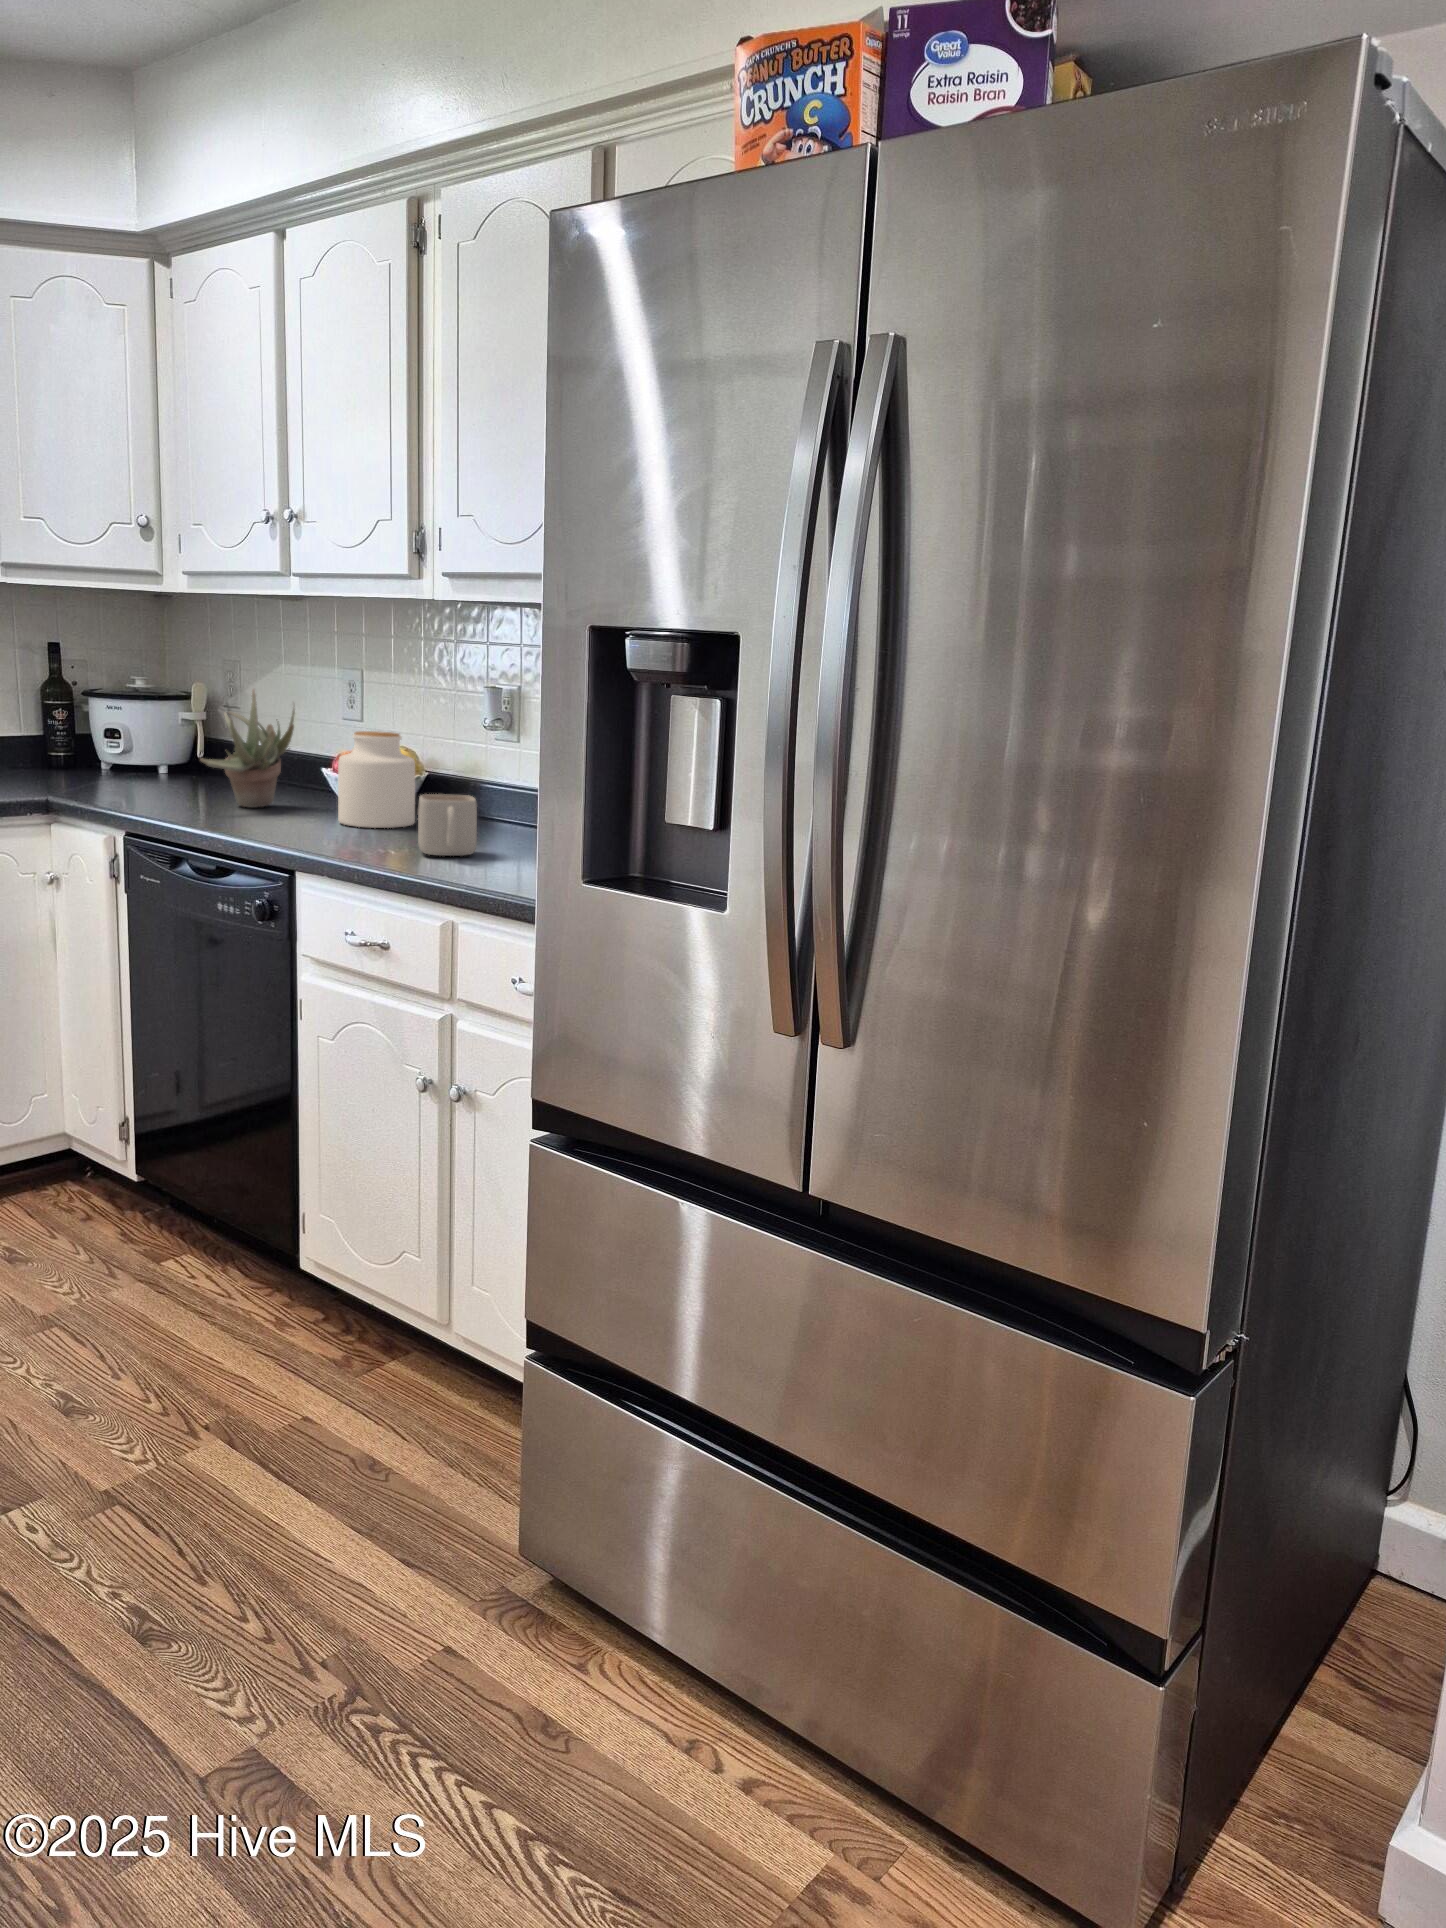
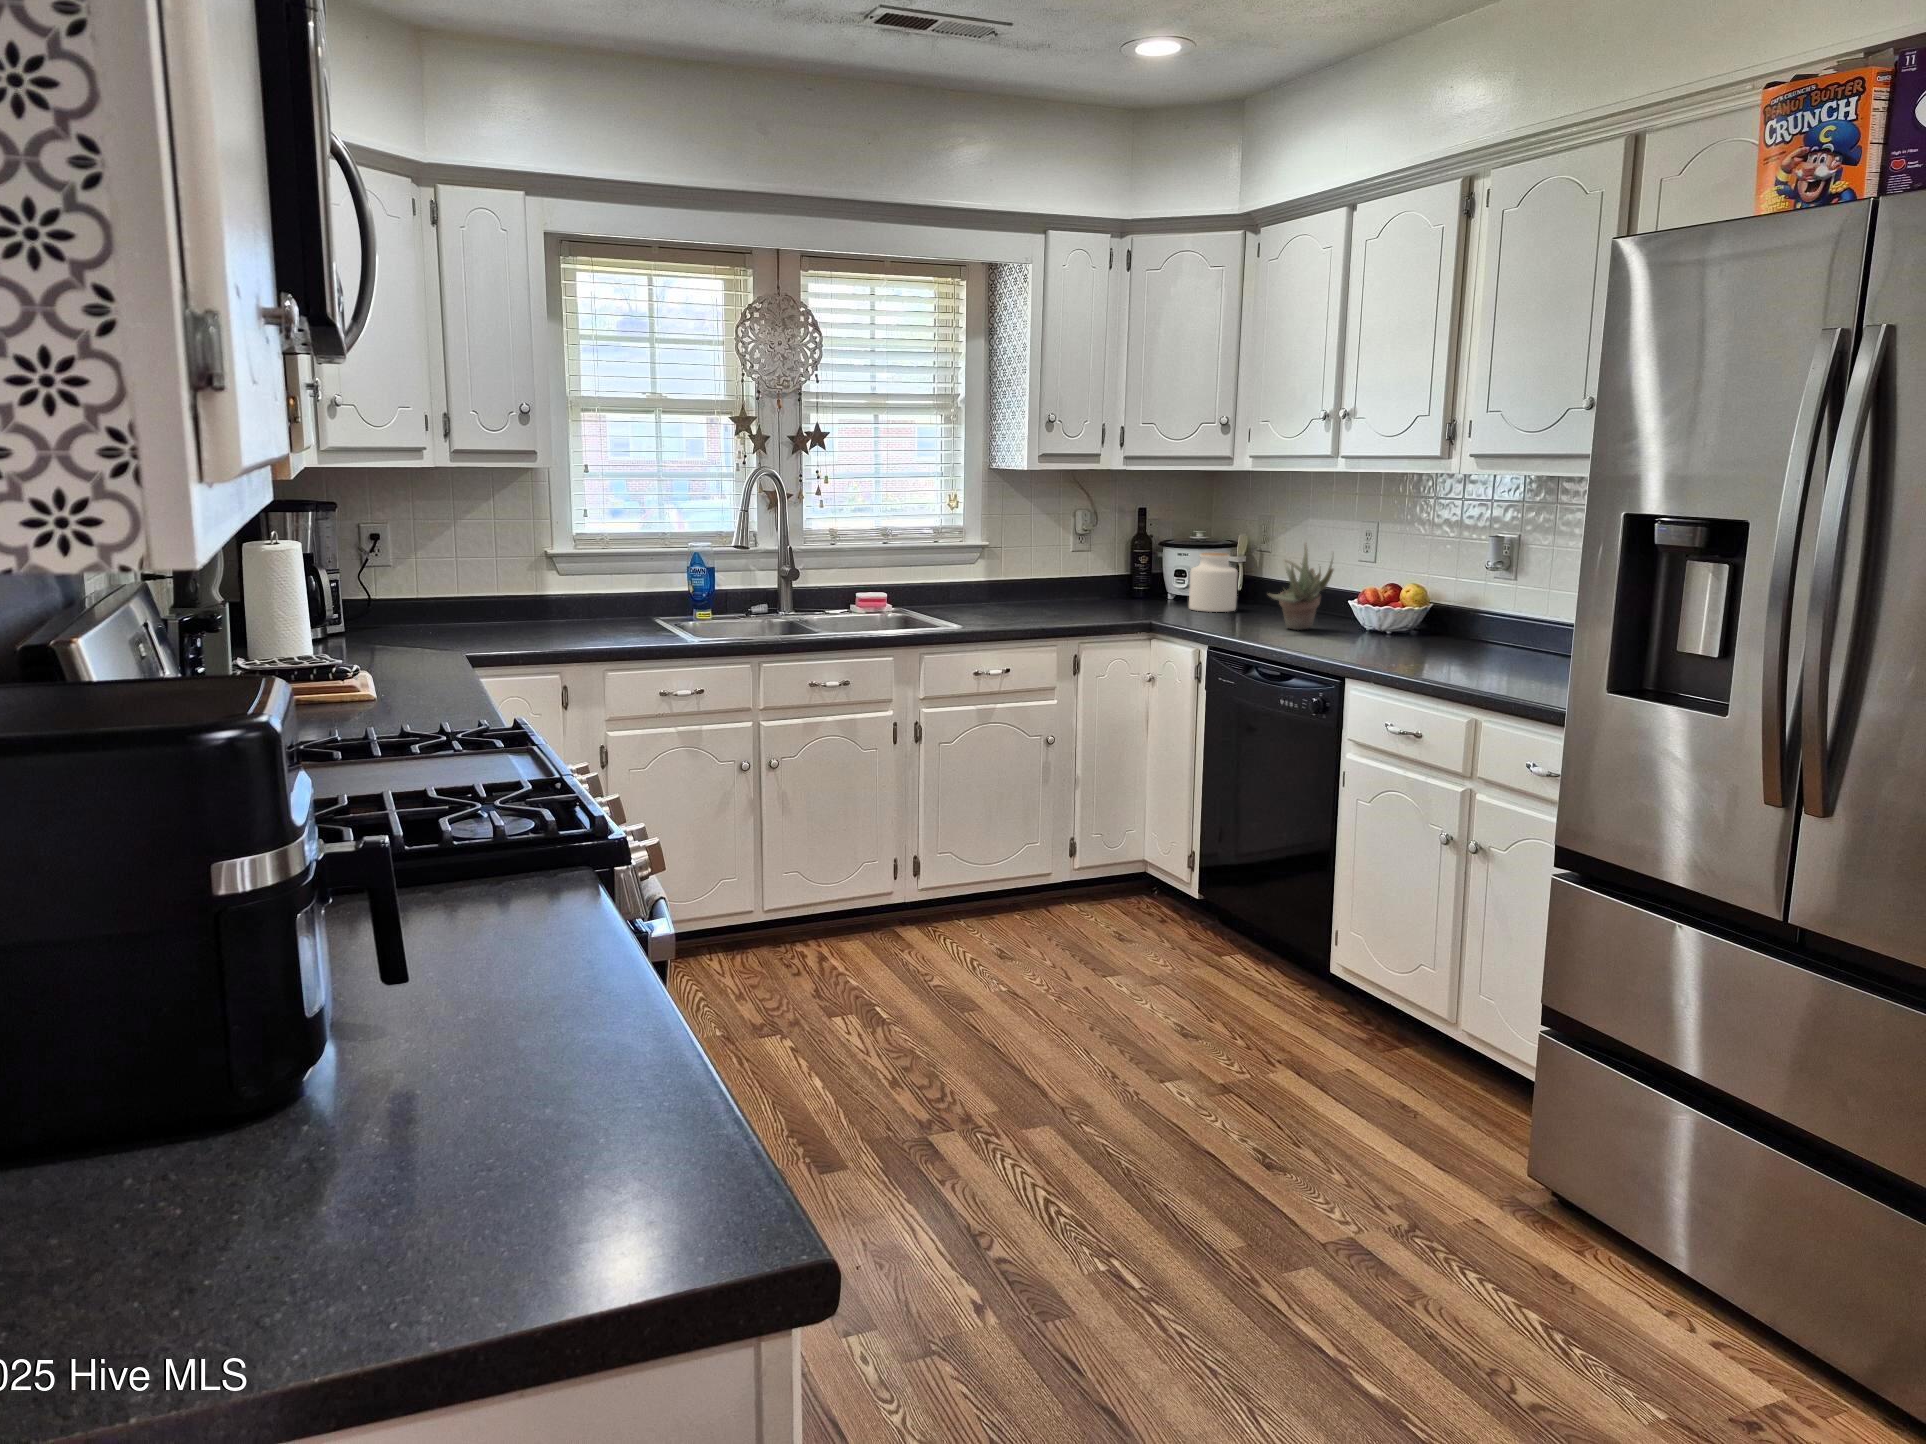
jar: present [338,731,415,828] -> present [1189,553,1238,612]
mug: present [418,794,477,856] -> none [1442,620,1491,667]

